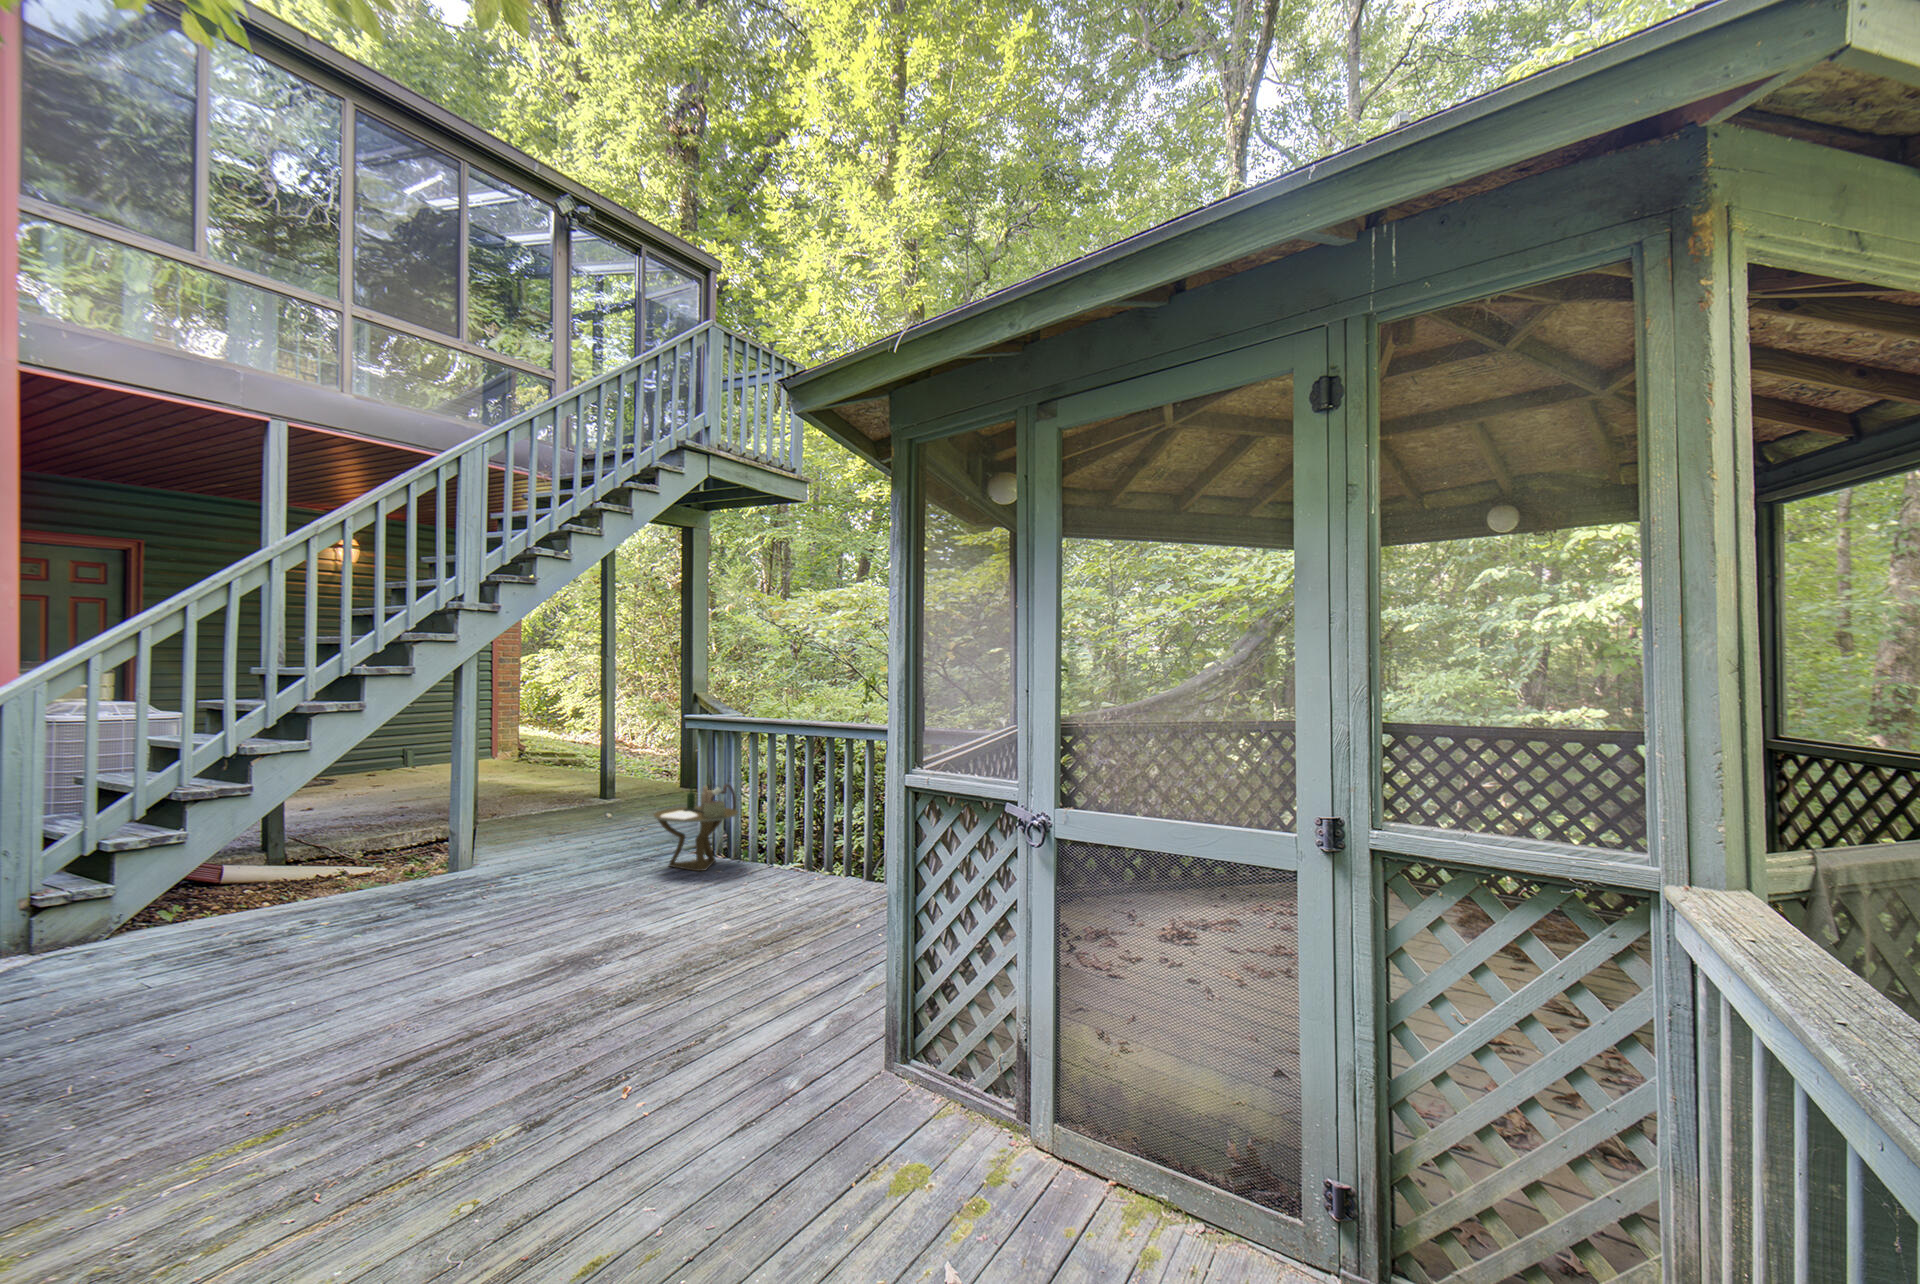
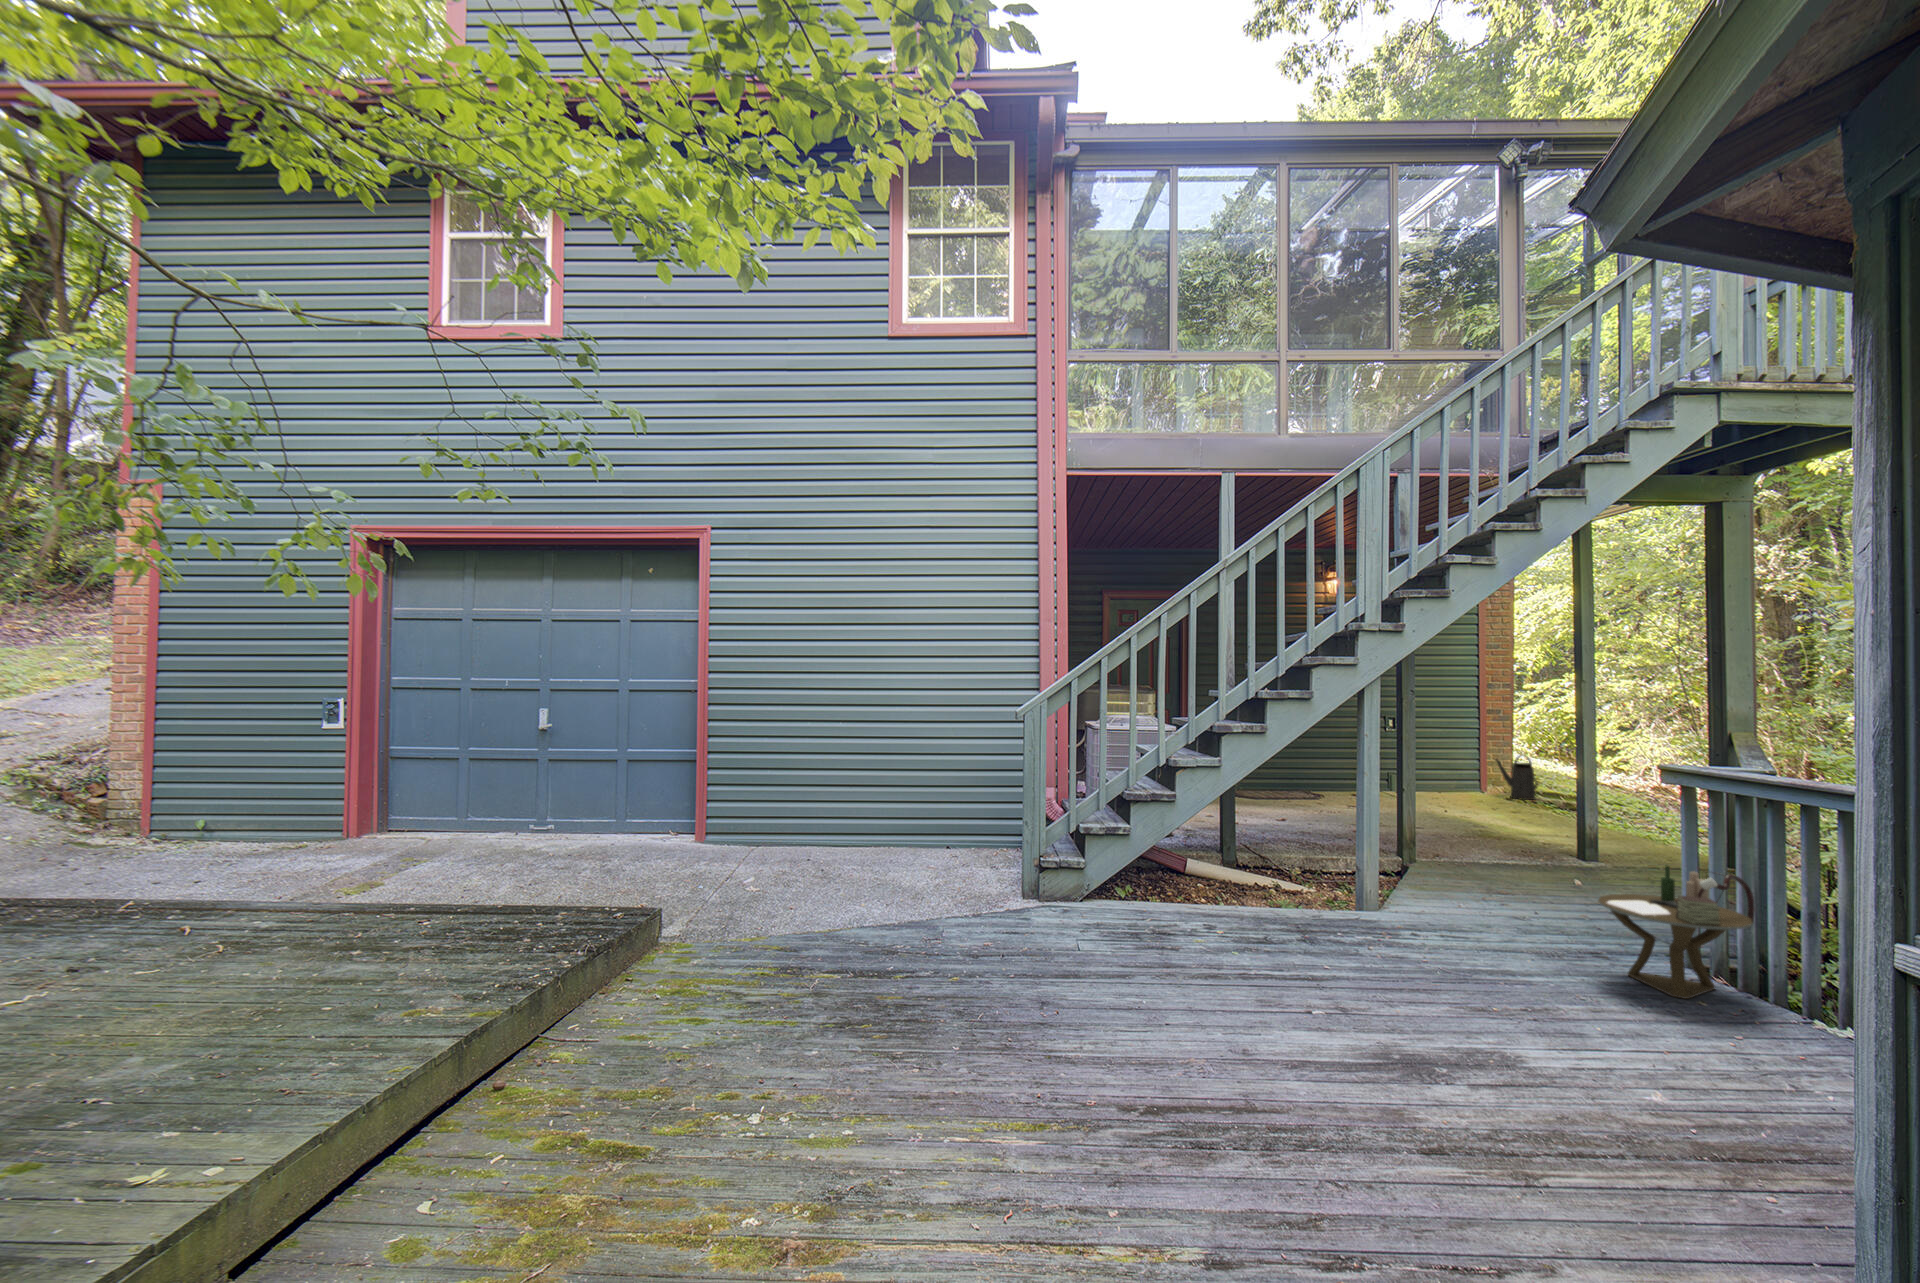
watering can: none [500,725,537,764] -> present [1496,756,1538,800]

